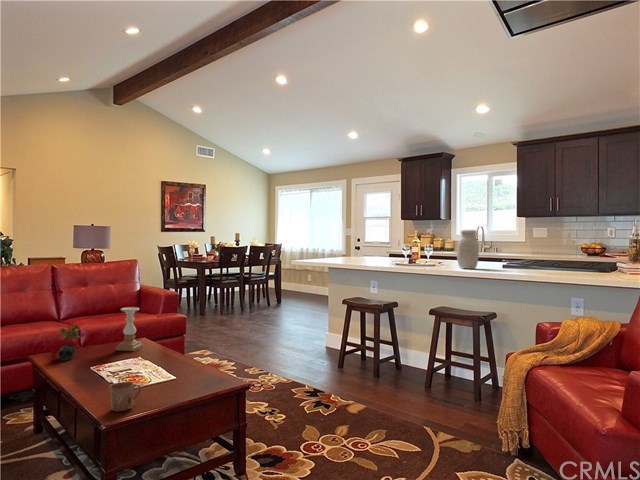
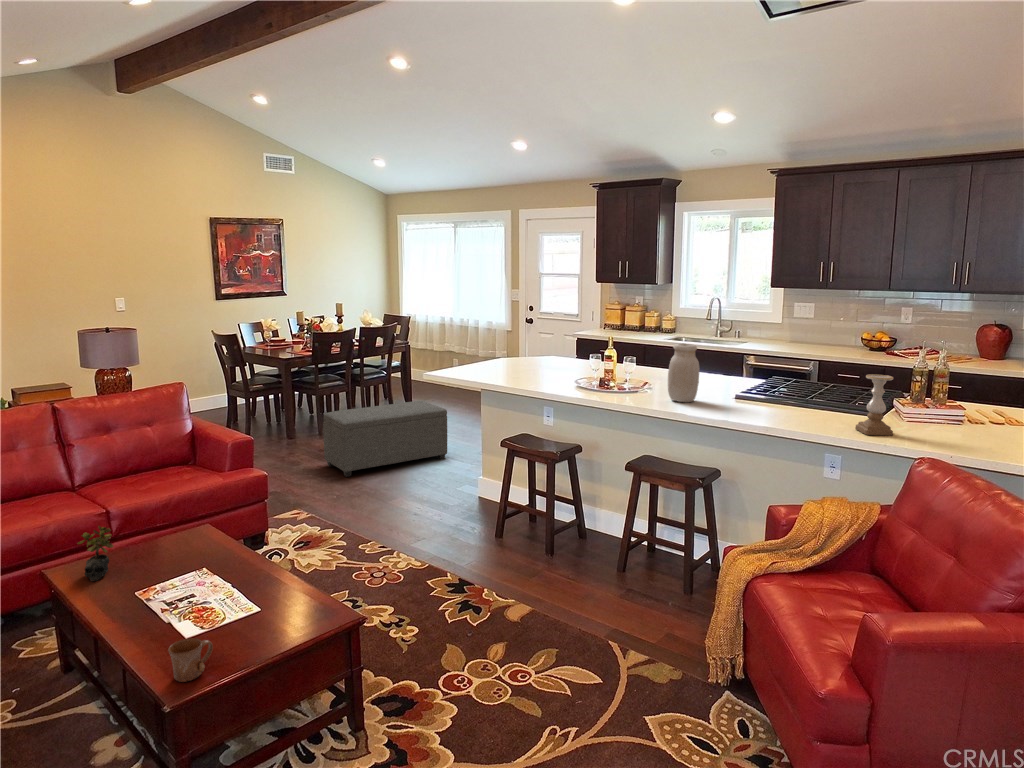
ottoman: none [223,289,305,334] -> present [323,401,447,477]
candle holder: present [116,307,142,351] -> present [855,374,893,435]

